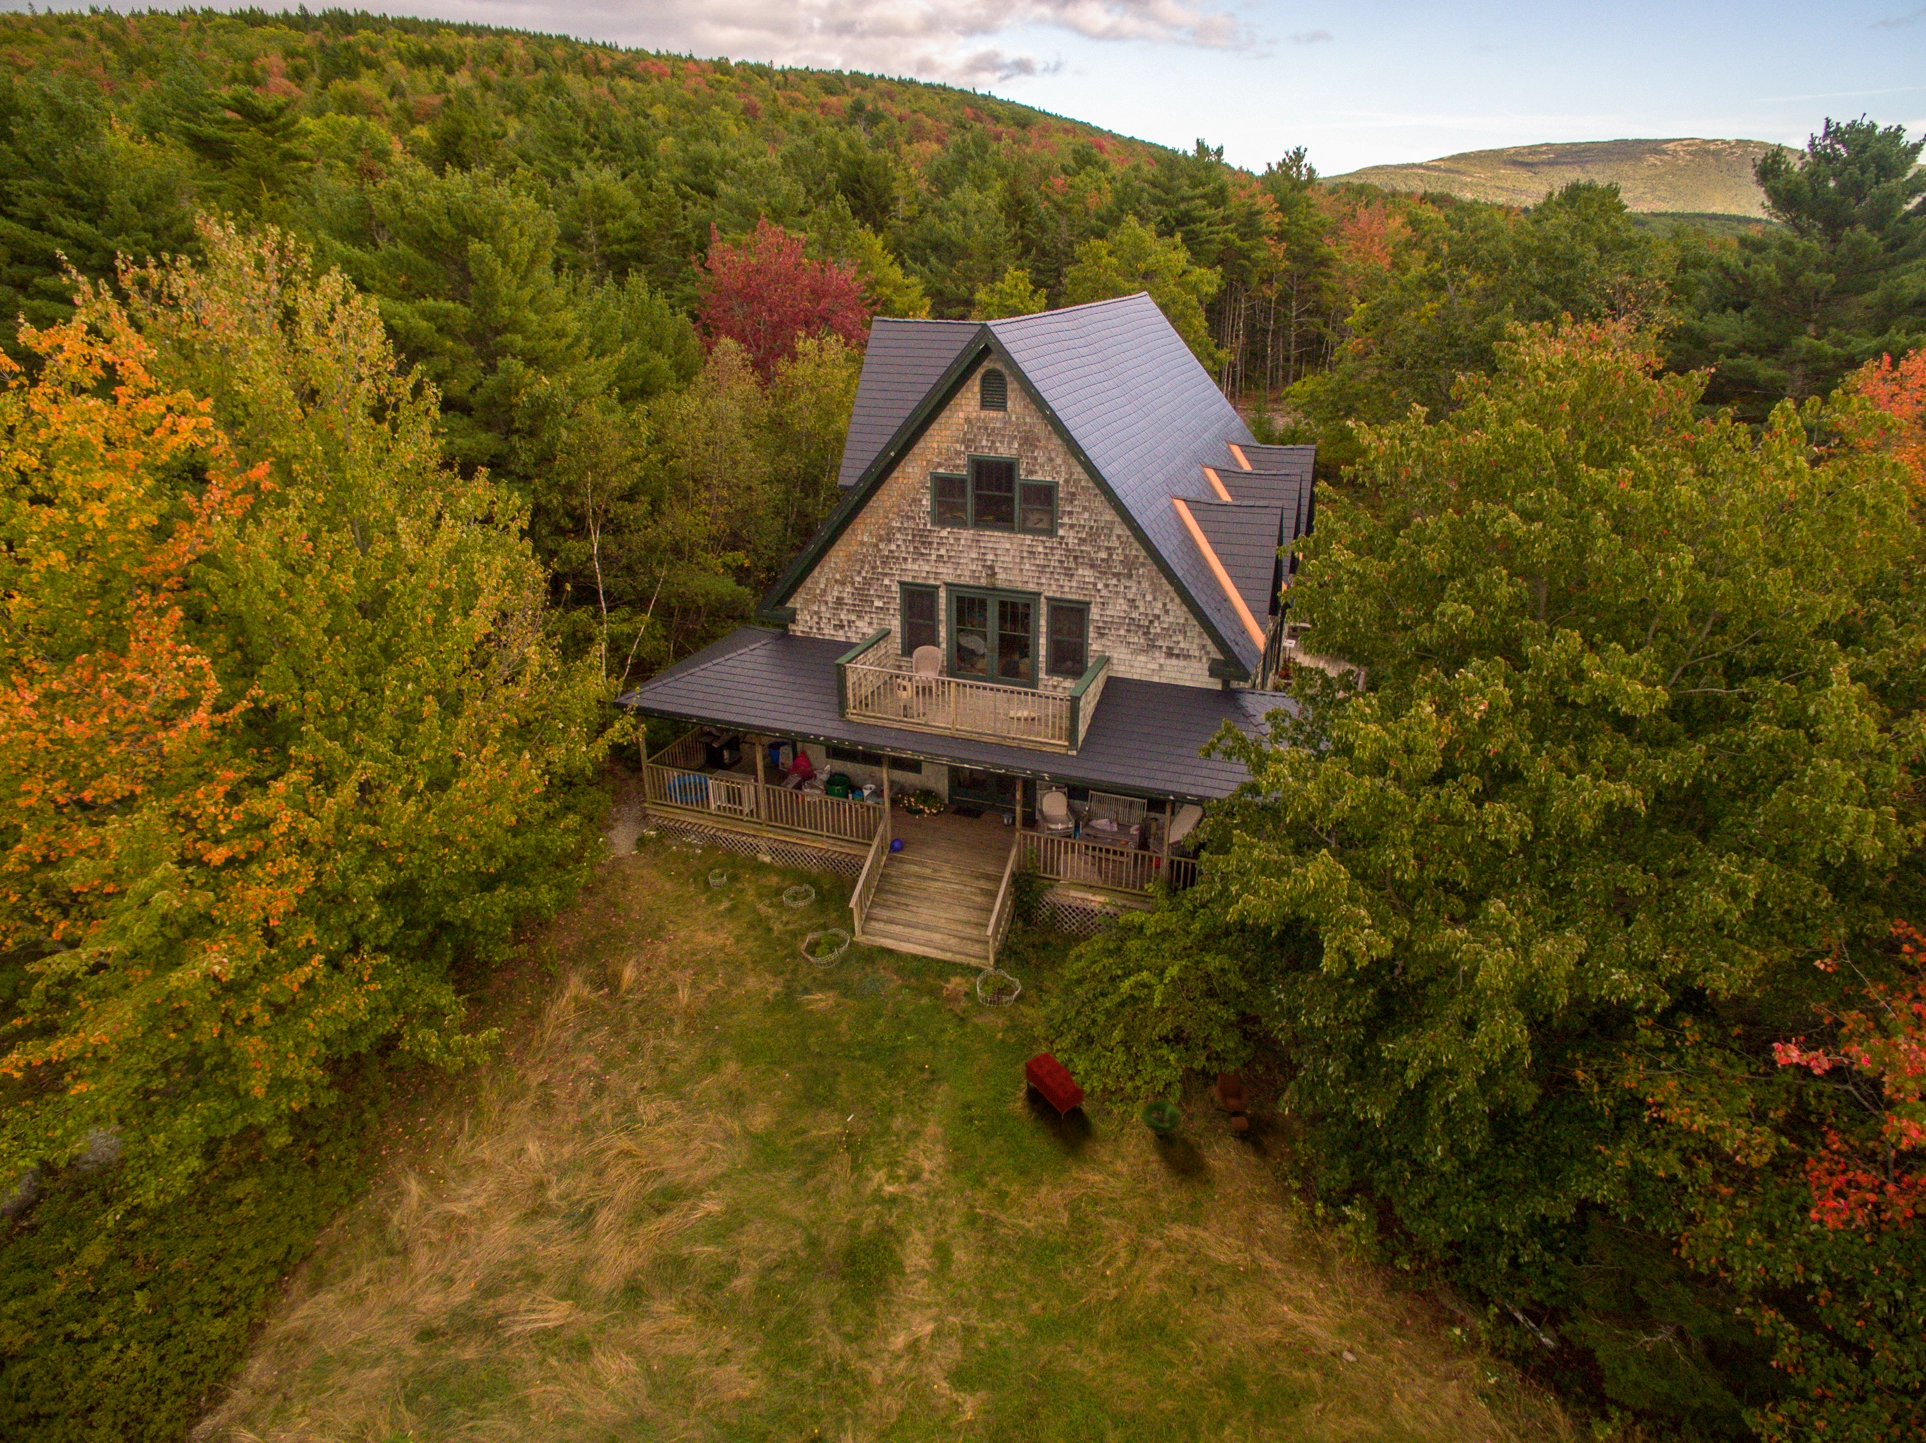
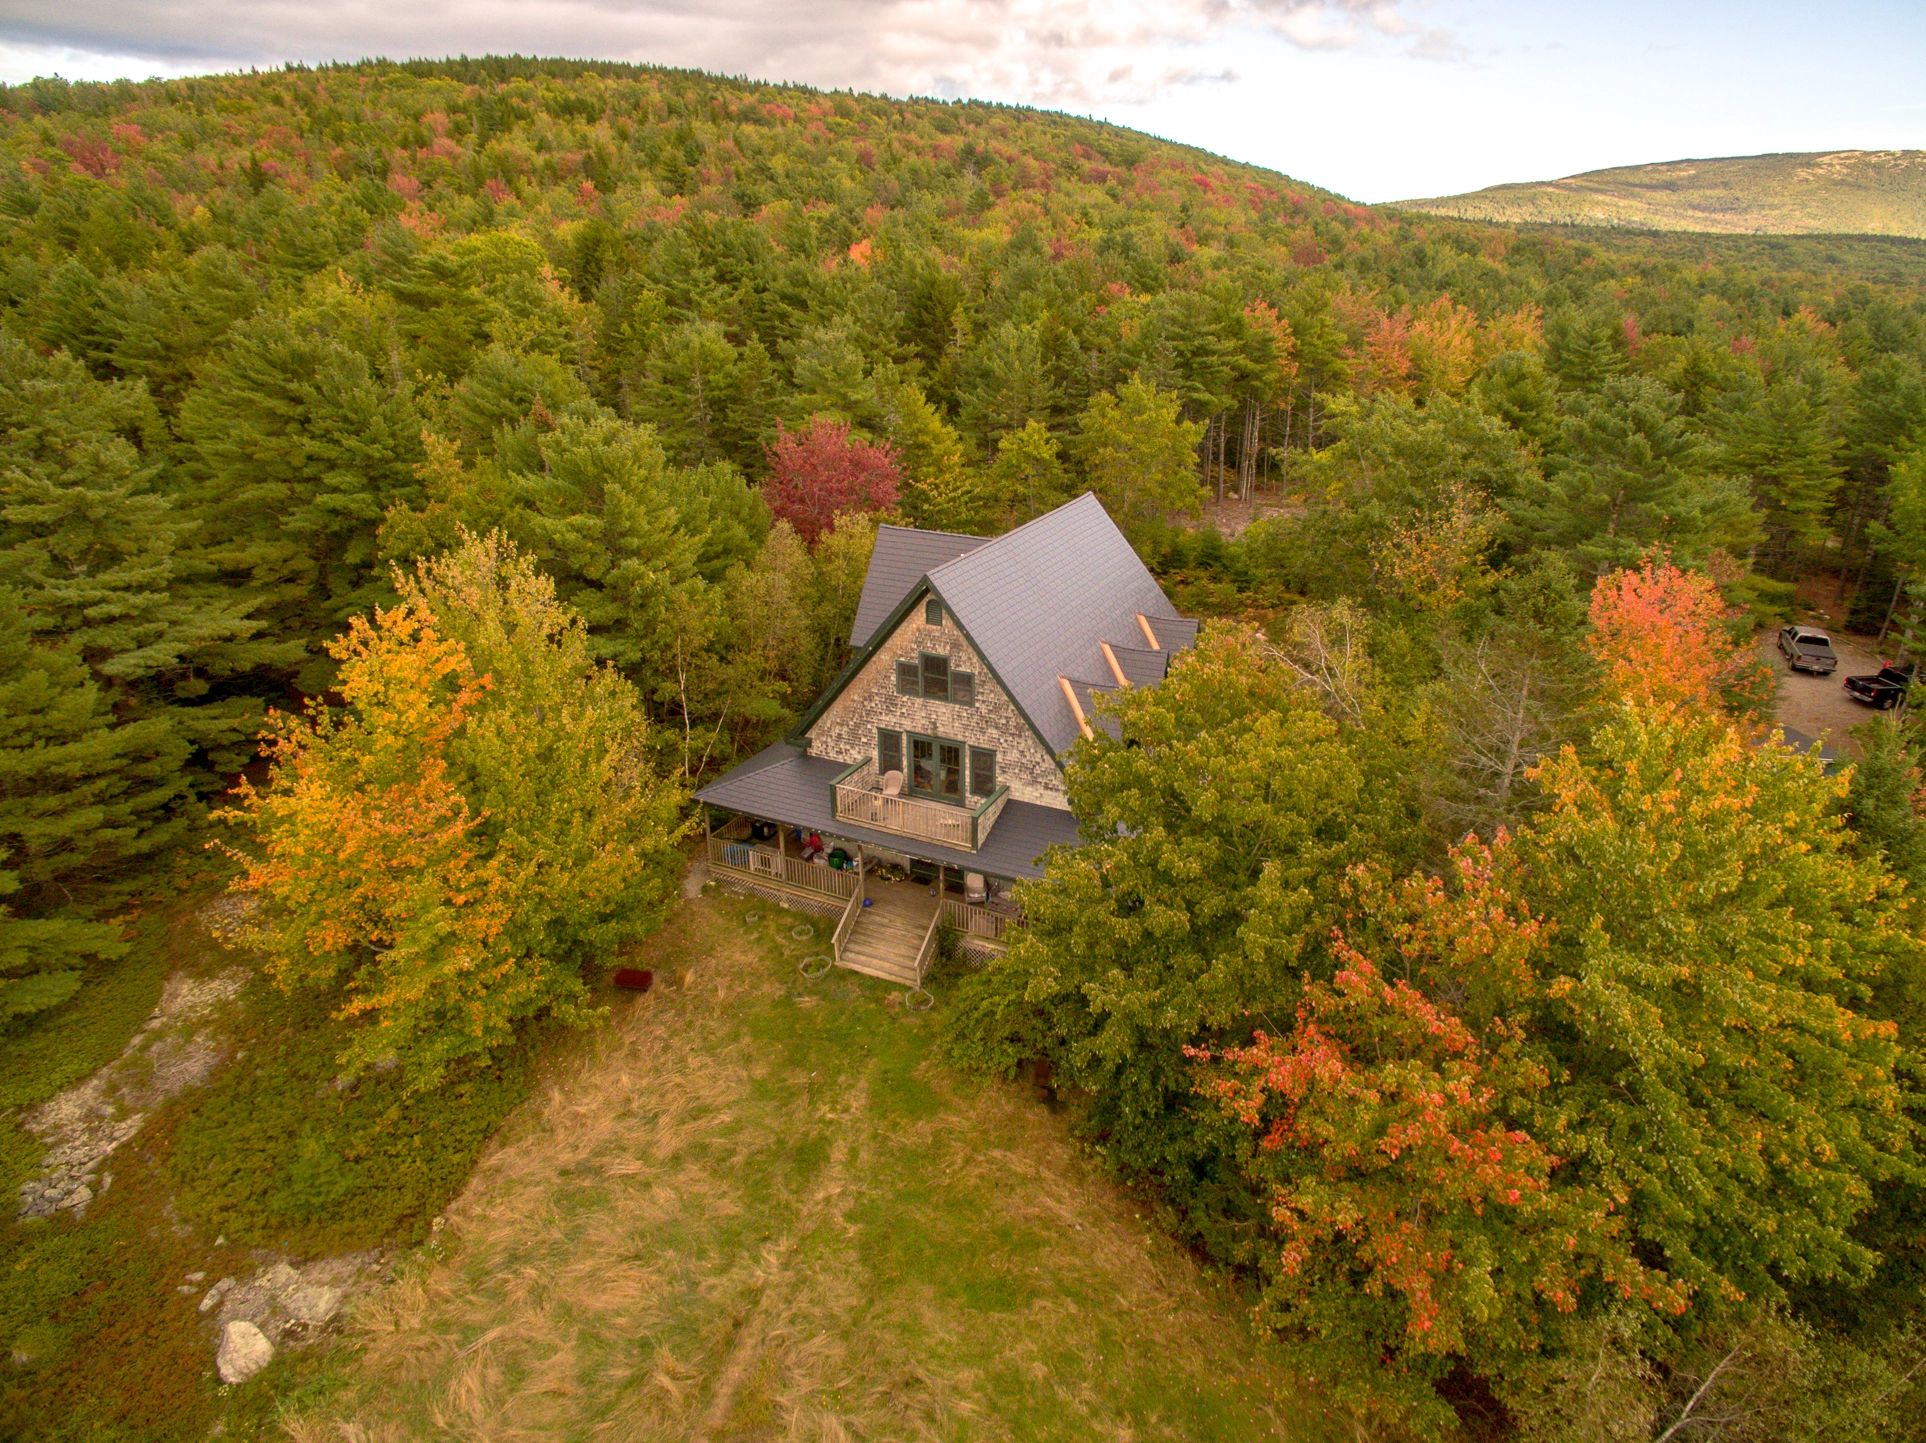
bench: present [1025,1051,1085,1119] -> present [614,968,653,991]
potted plant: present [1141,1100,1180,1135] -> none [981,1074,1008,1098]

